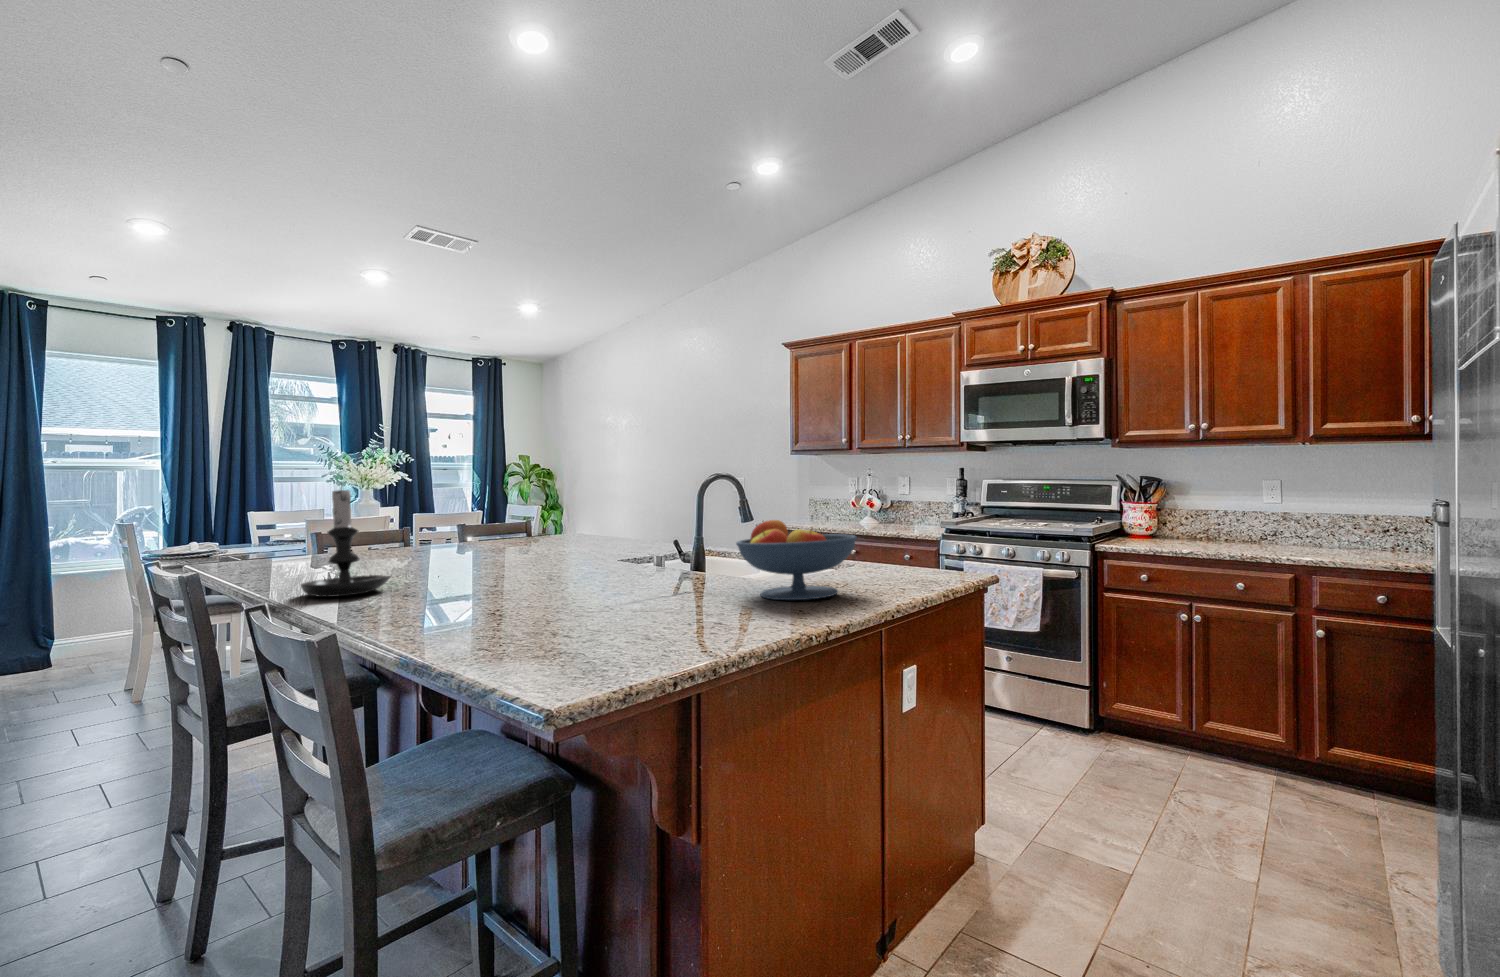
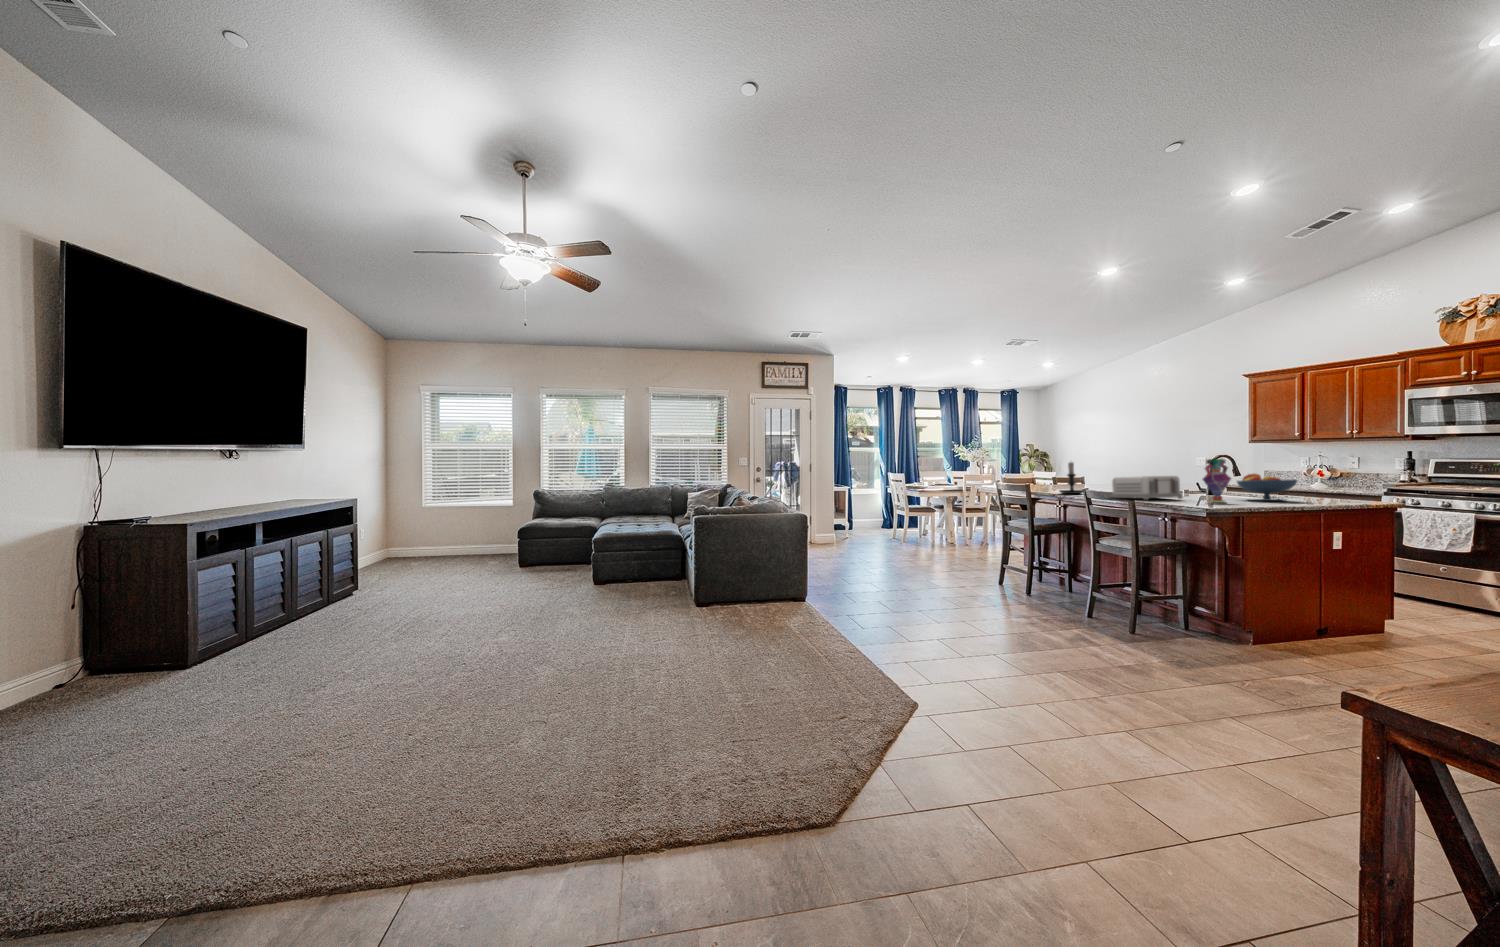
vase: none [622,480,703,643] -> present [1203,459,1231,503]
toaster: none [398,536,595,638] -> present [1111,476,1183,500]

